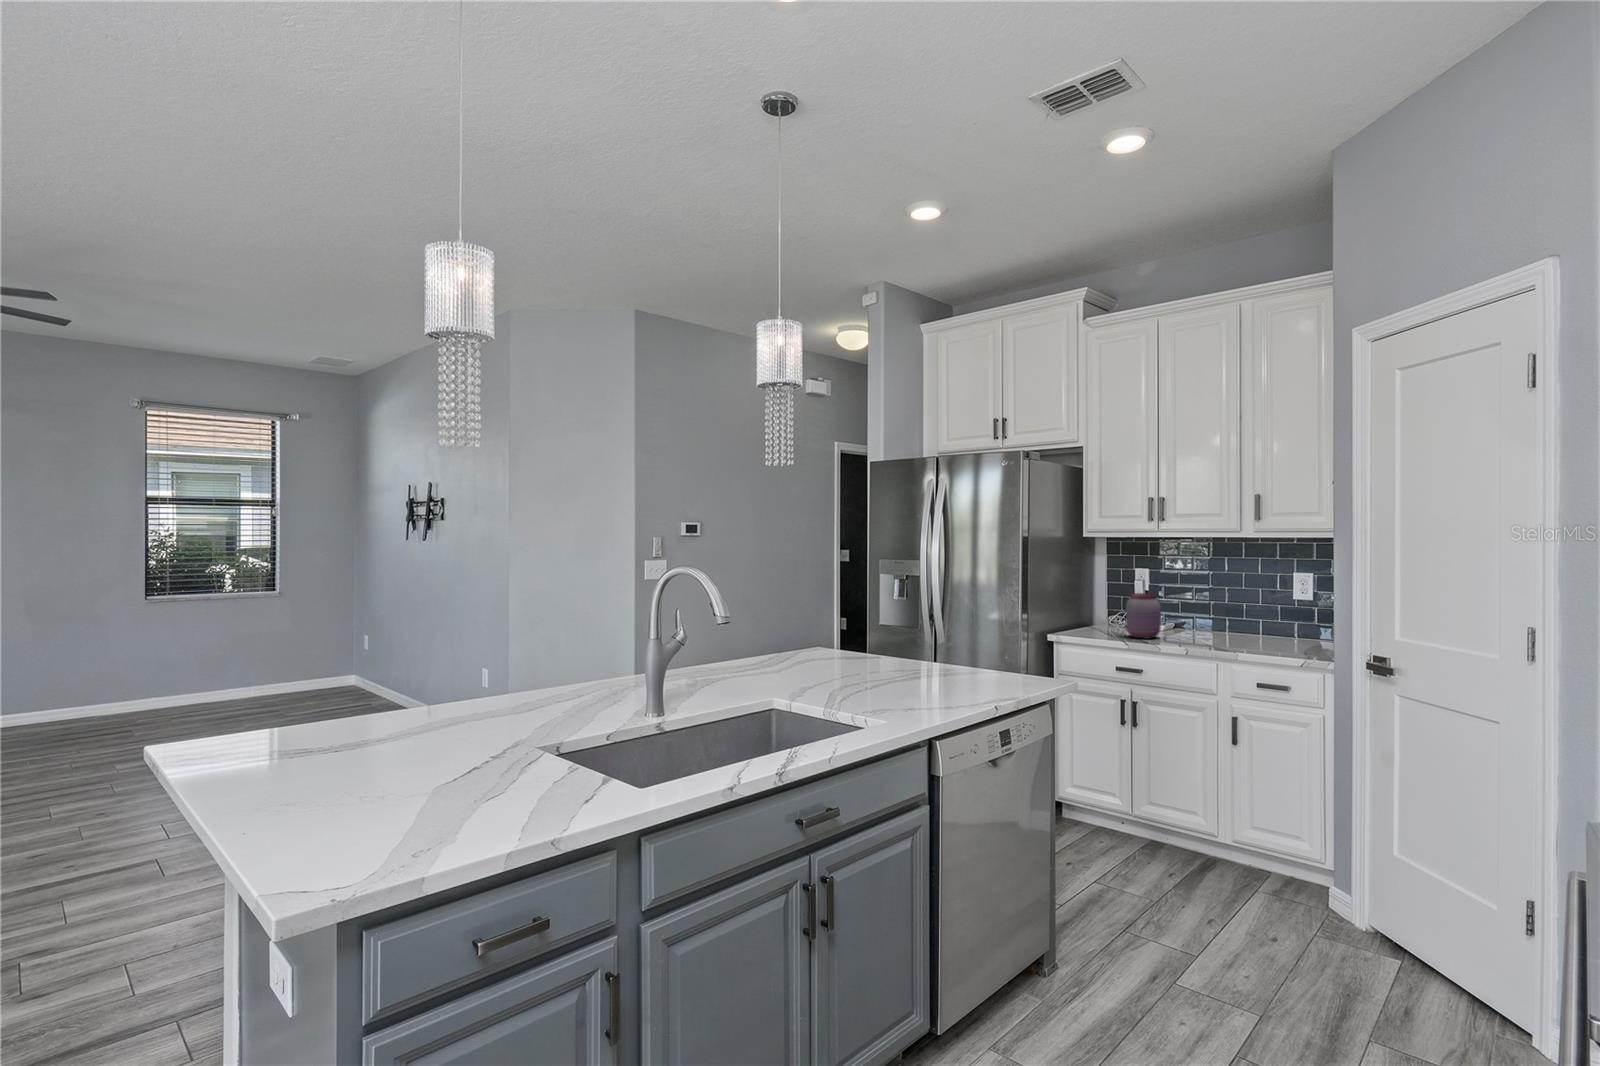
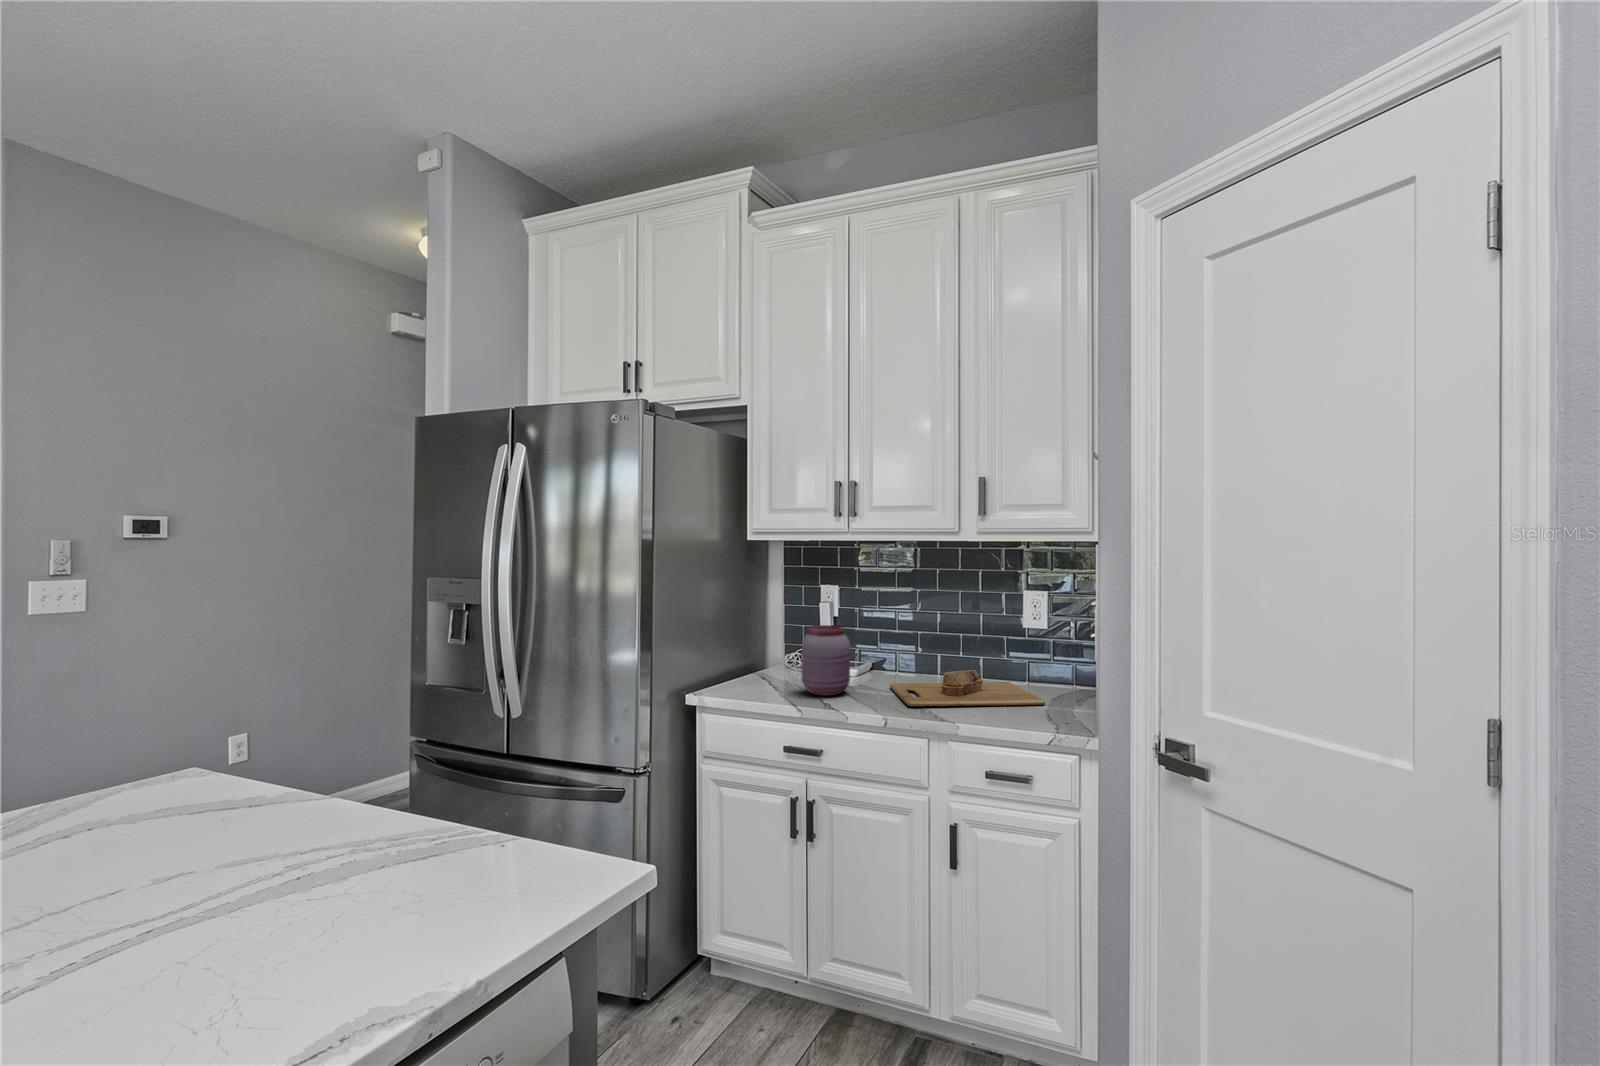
cutting board: none [1190,625,1305,647] -> present [890,670,1045,706]

